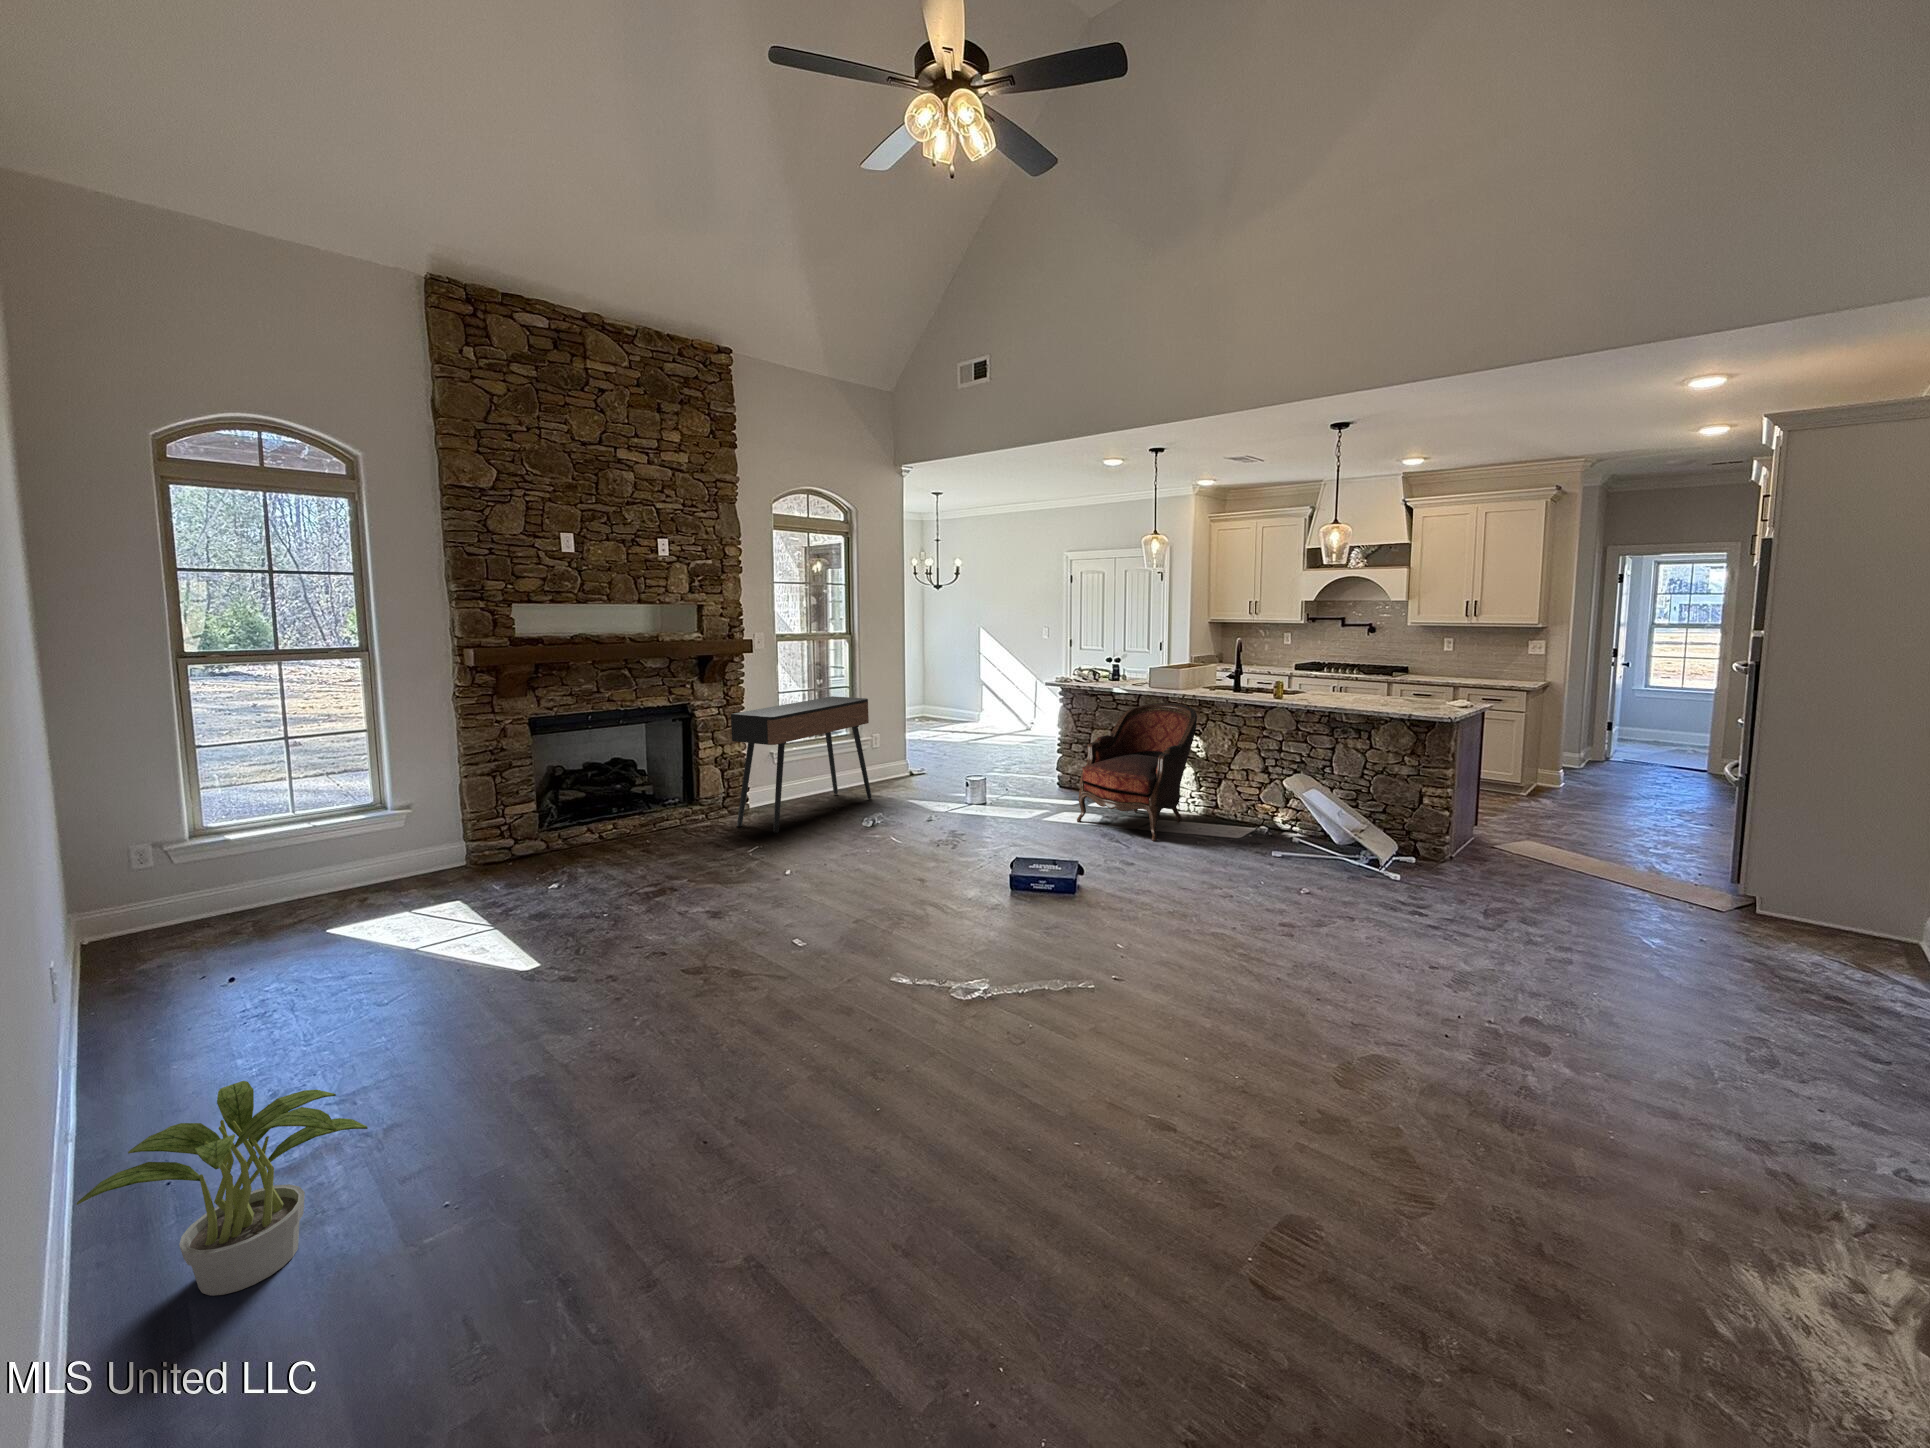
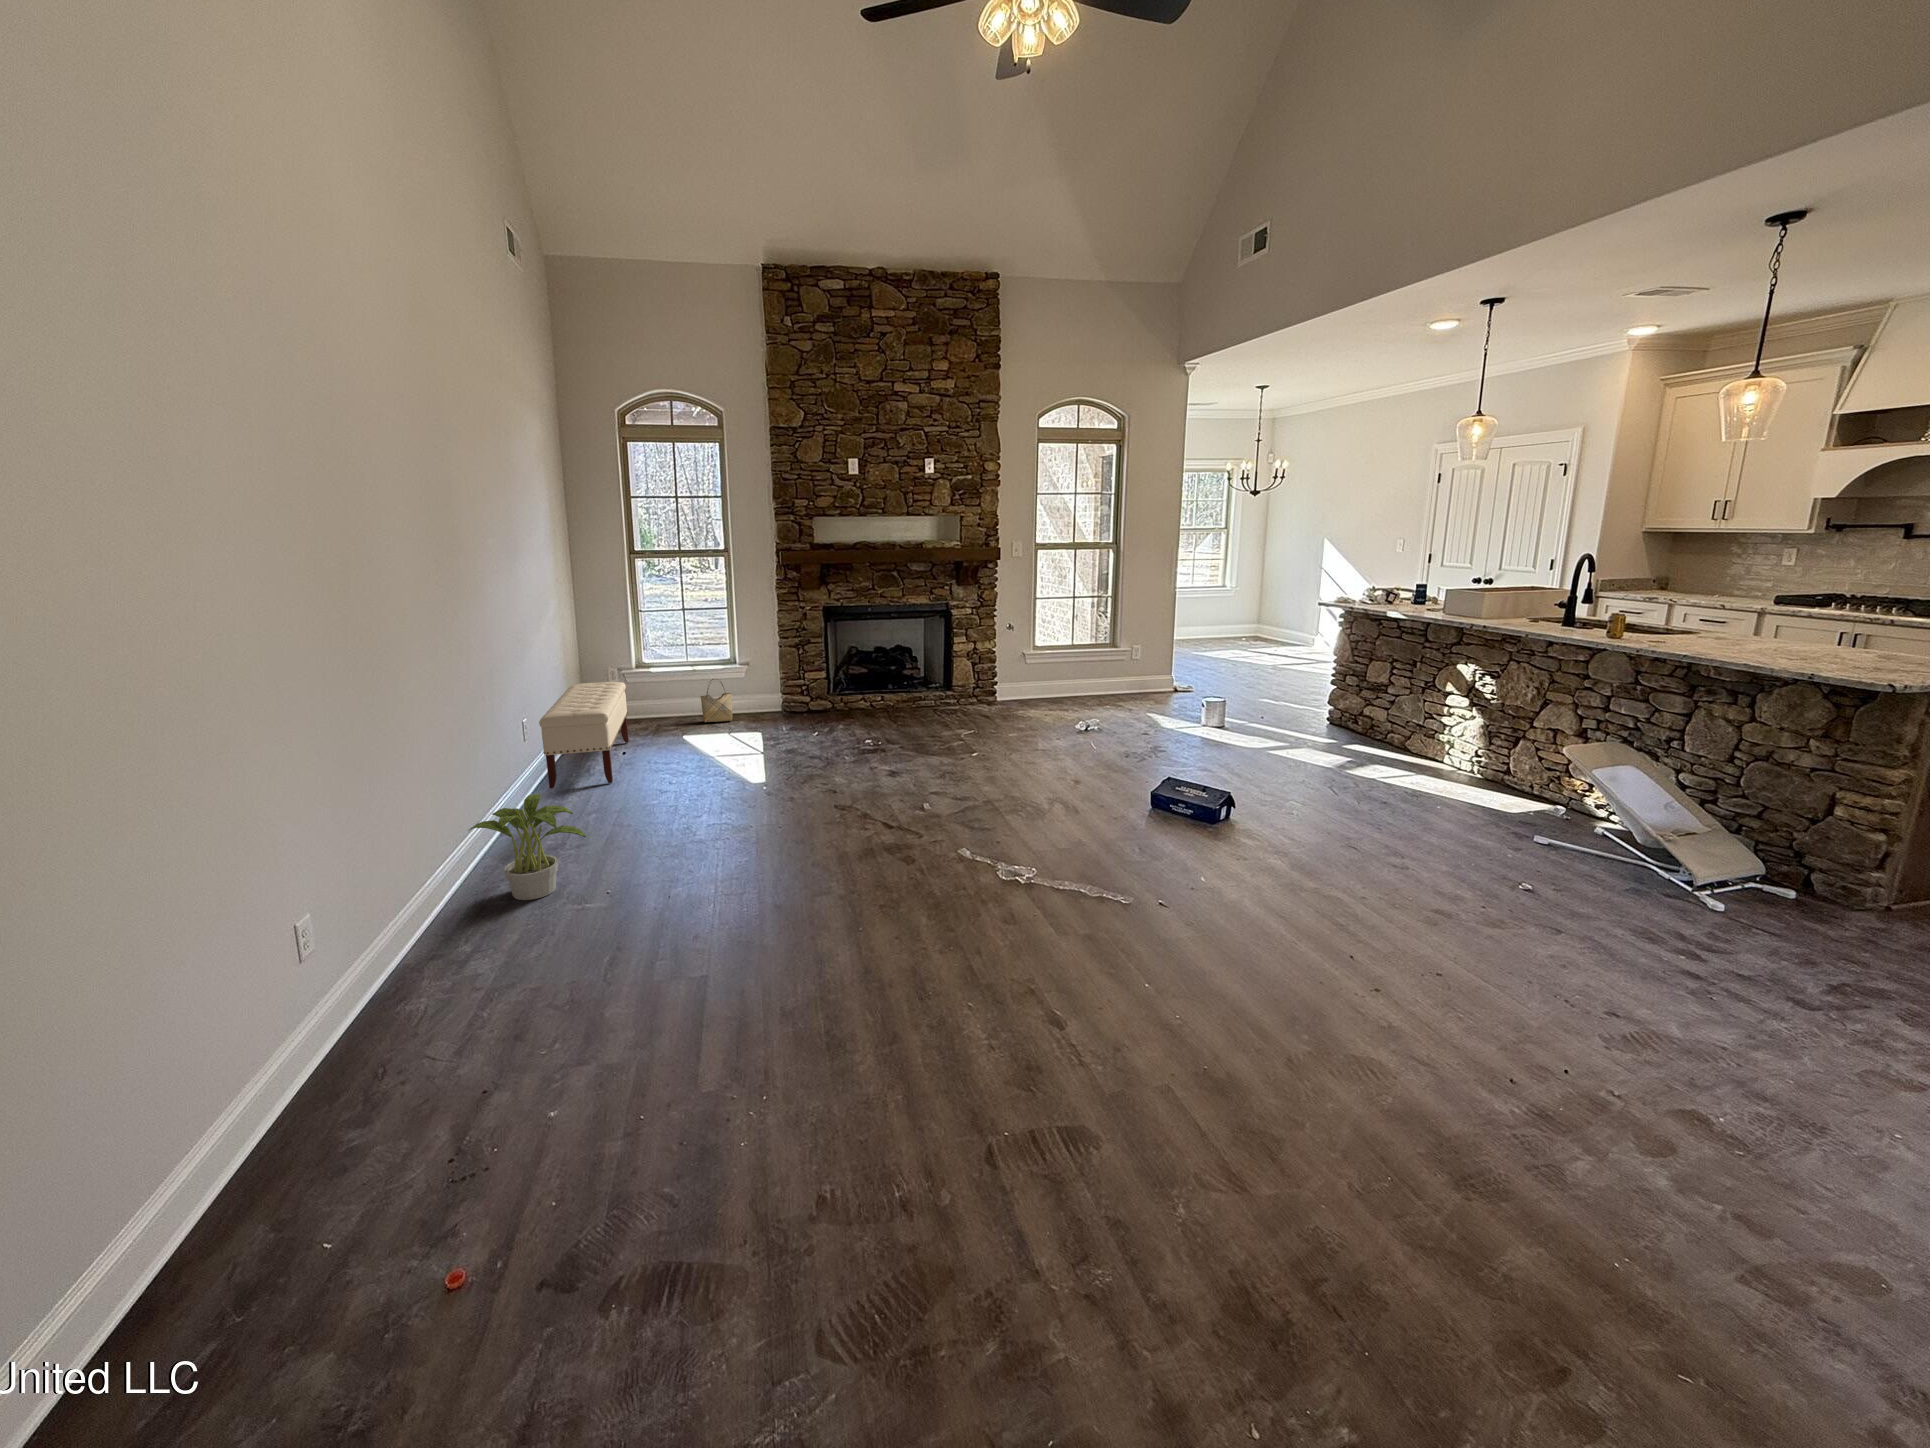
console table: present [731,696,872,833] -> none [971,606,1110,726]
armchair: present [1077,703,1197,841] -> none [1304,634,1481,796]
woven basket: none [334,830,394,896] -> present [700,679,733,722]
bench: none [75,859,246,1070] -> present [539,682,629,788]

